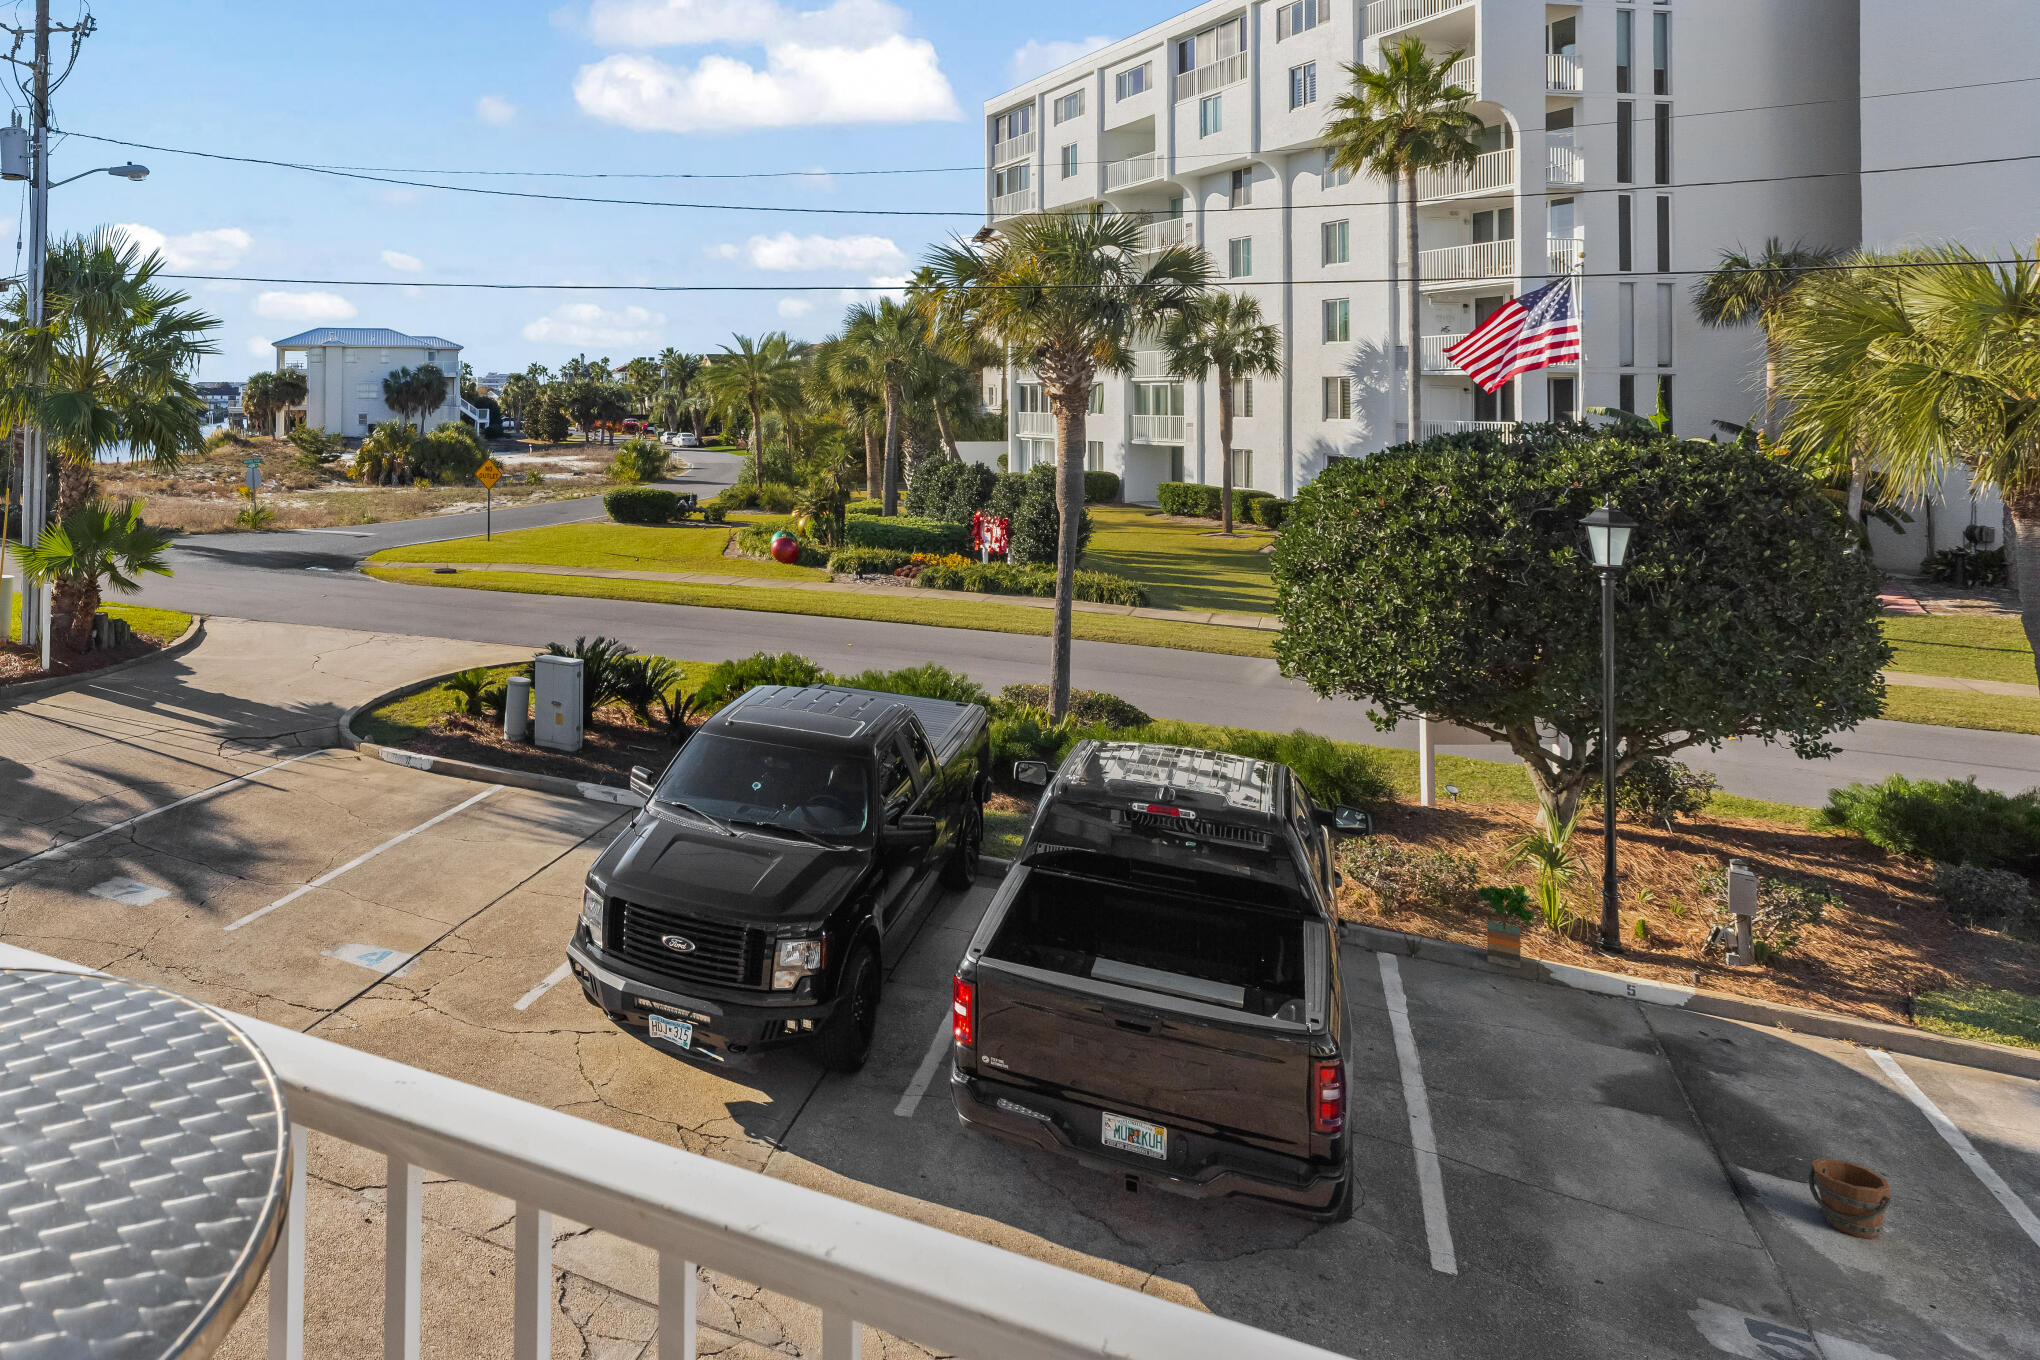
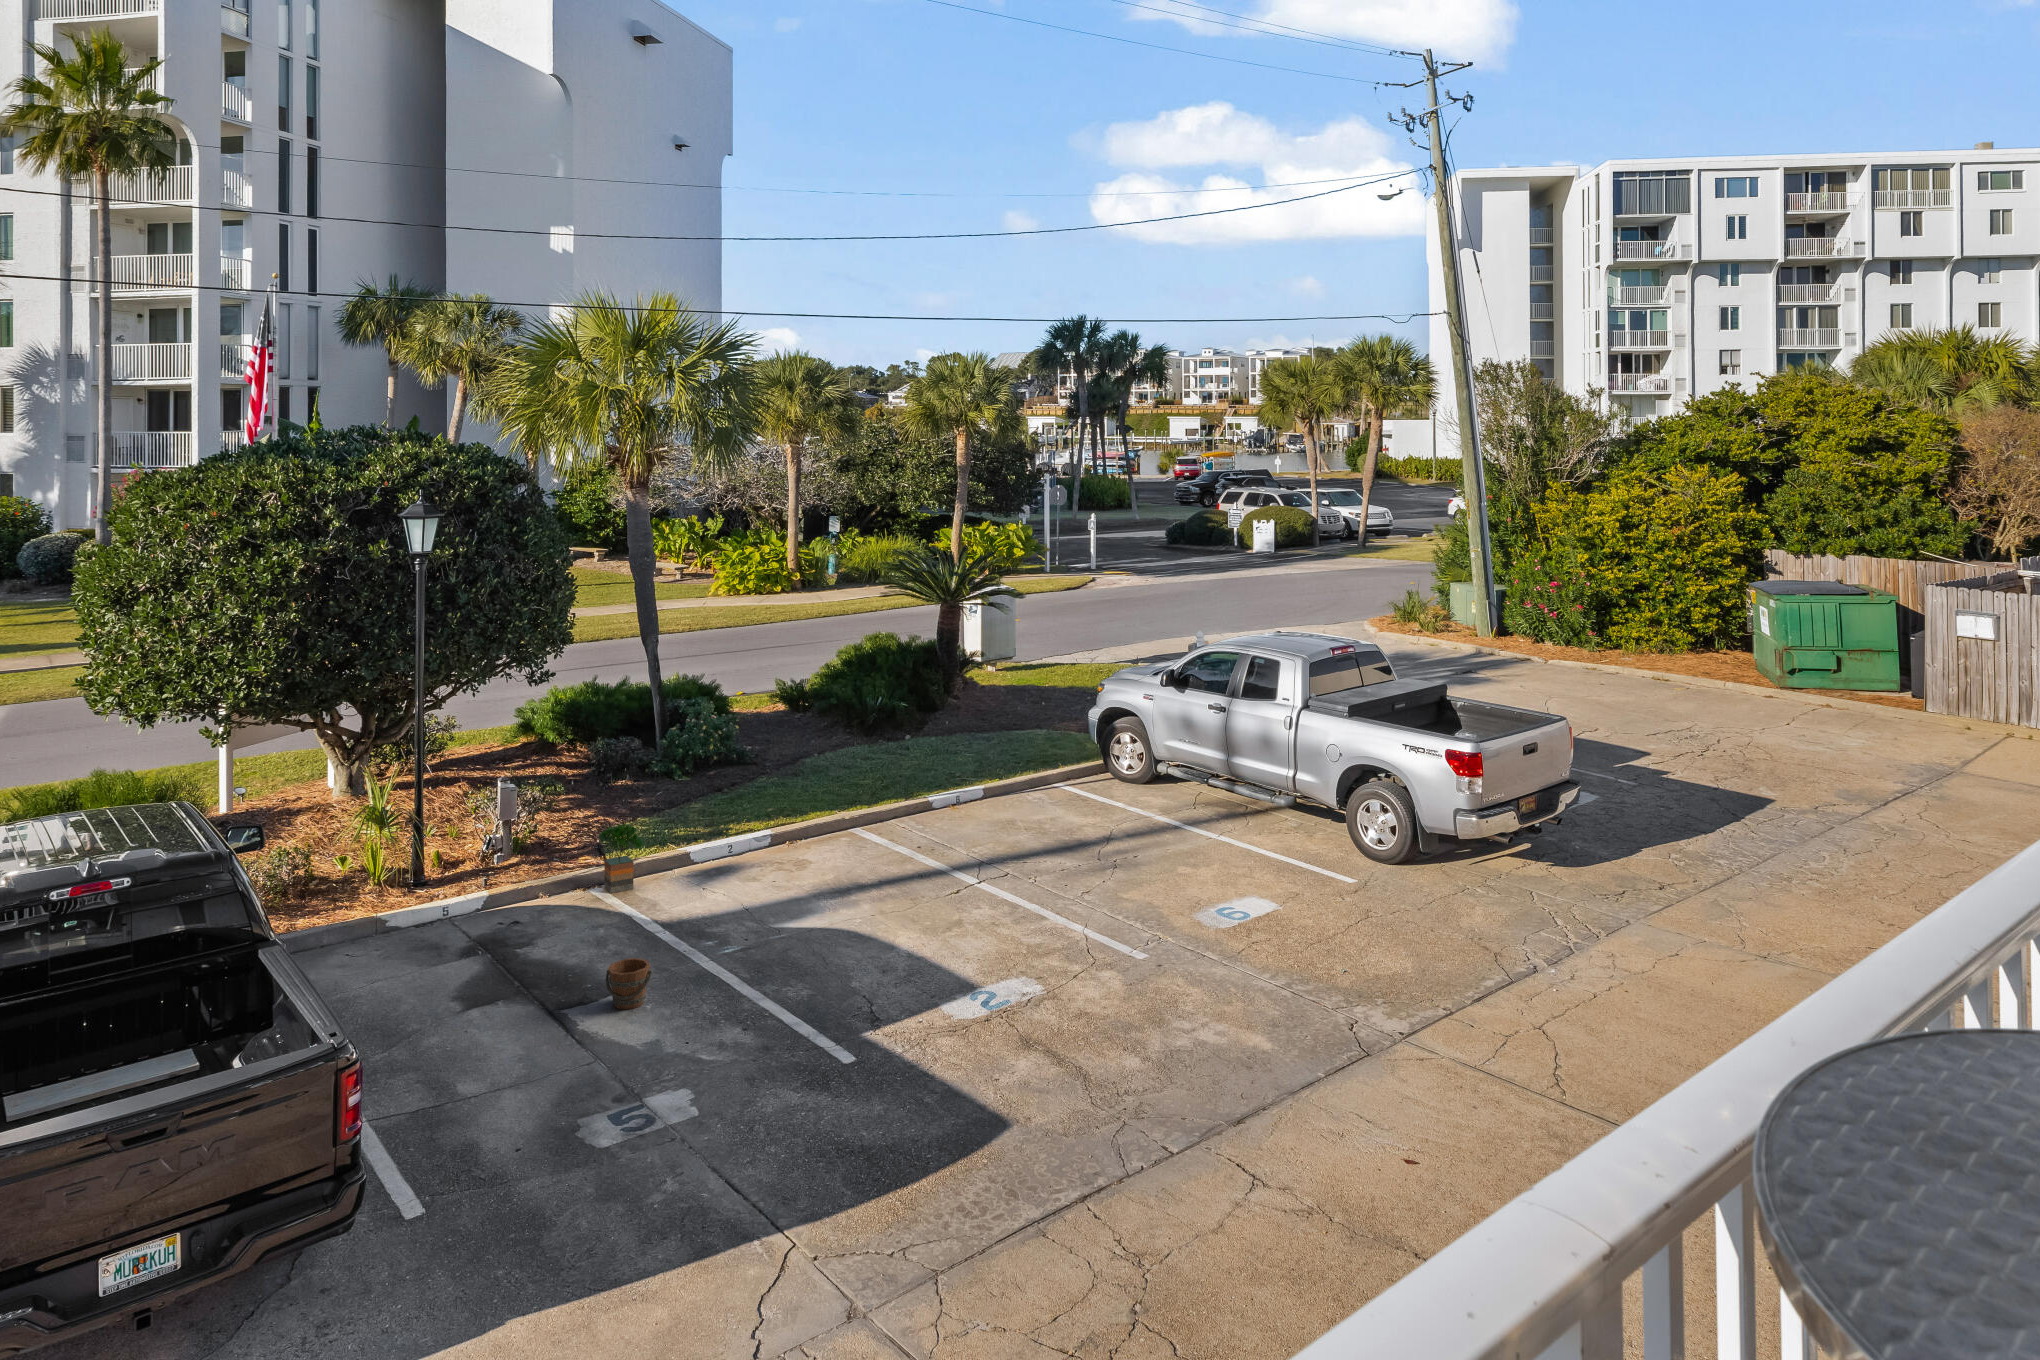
potted tree: present [1476,885,1535,969] -> present [599,824,643,893]

